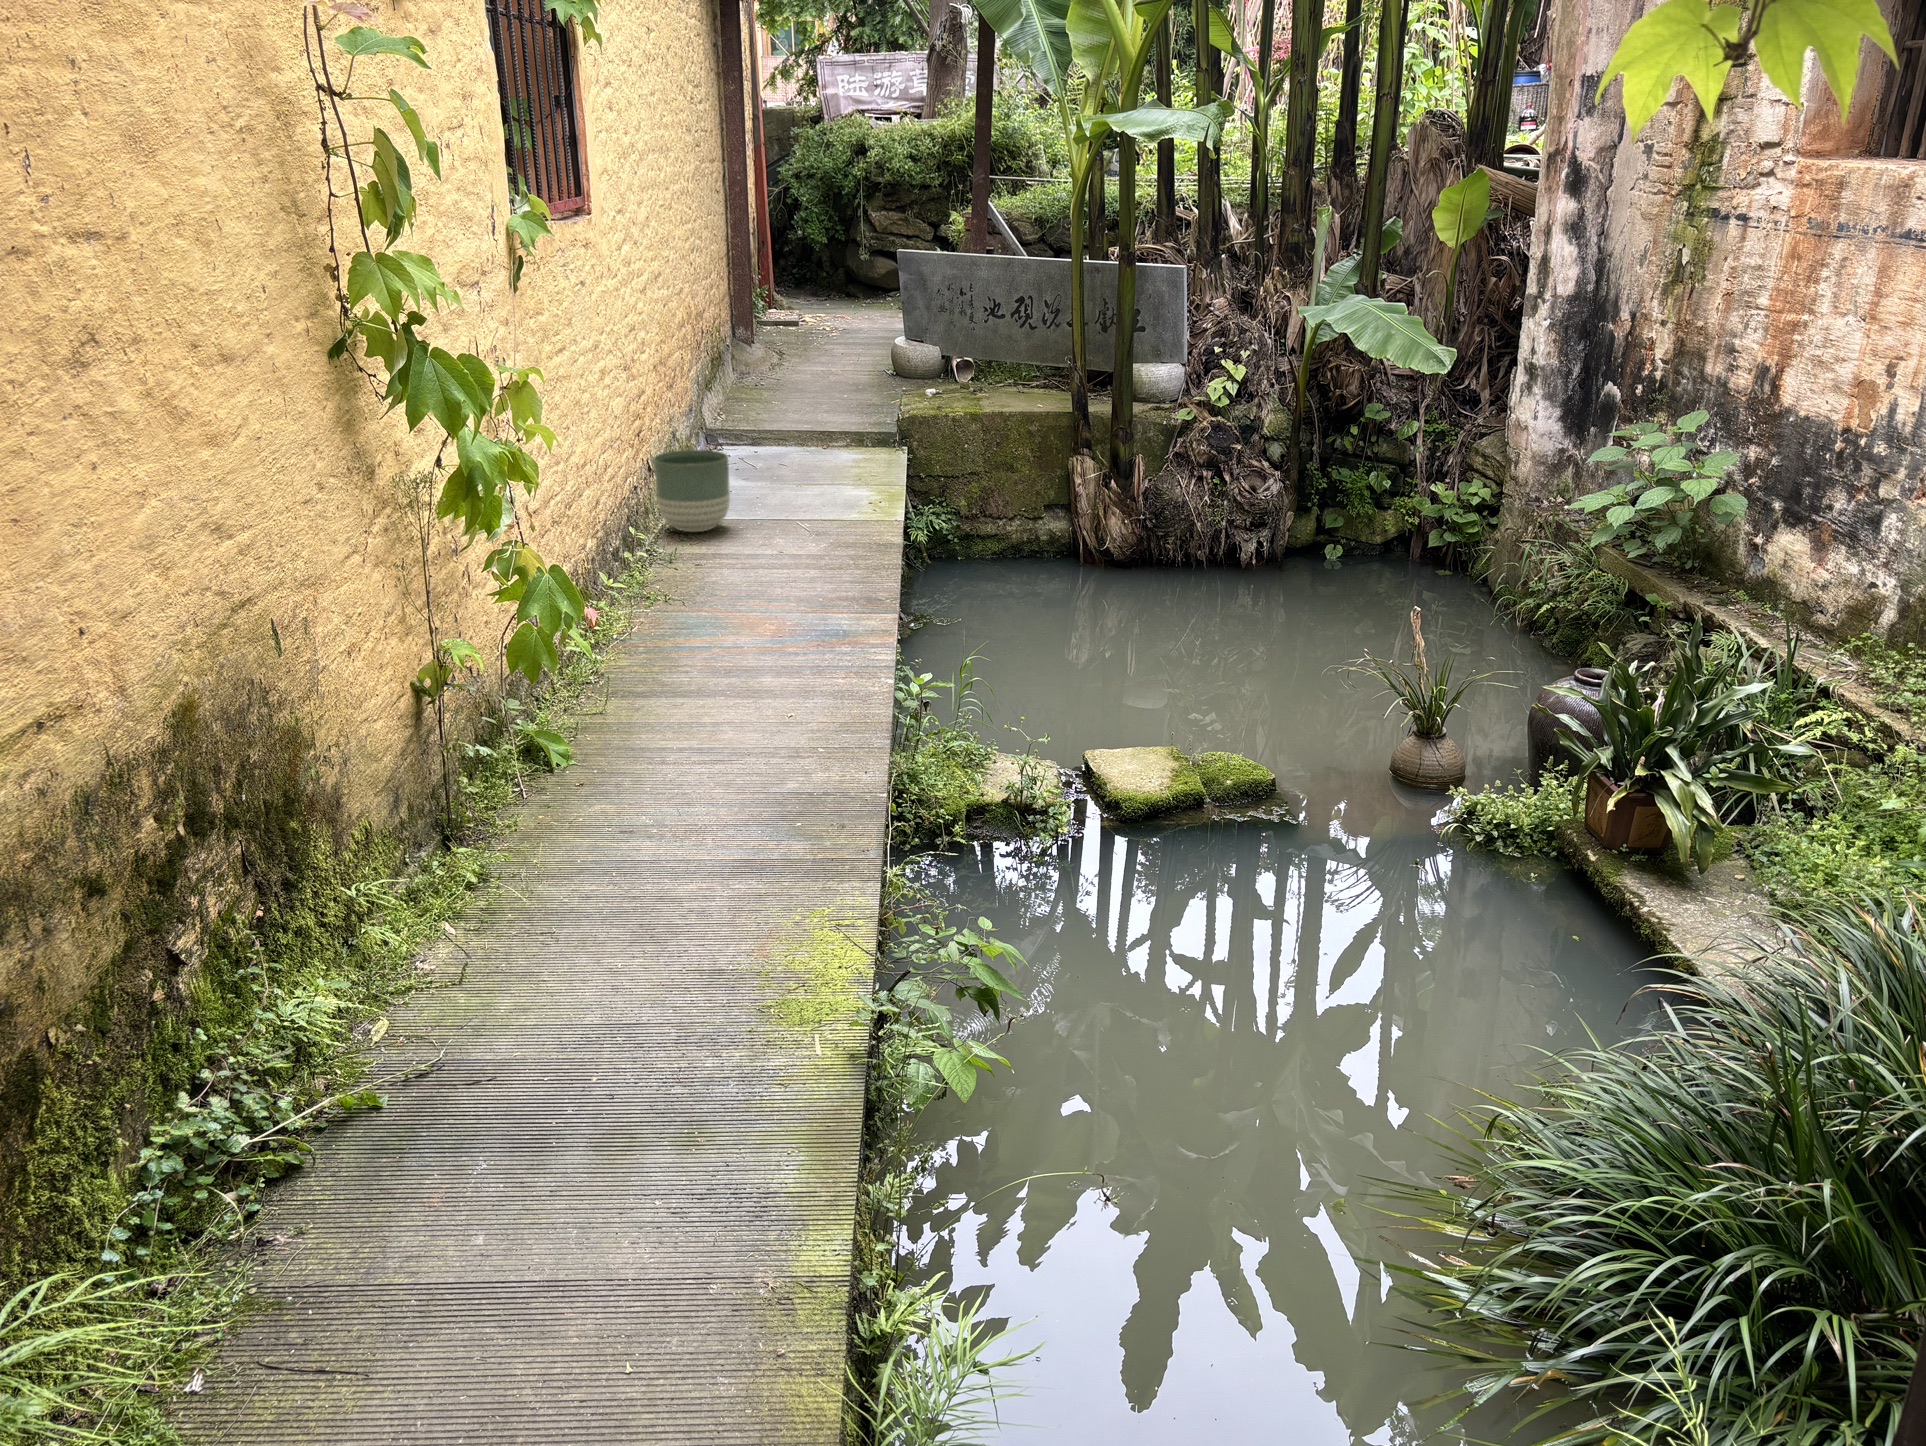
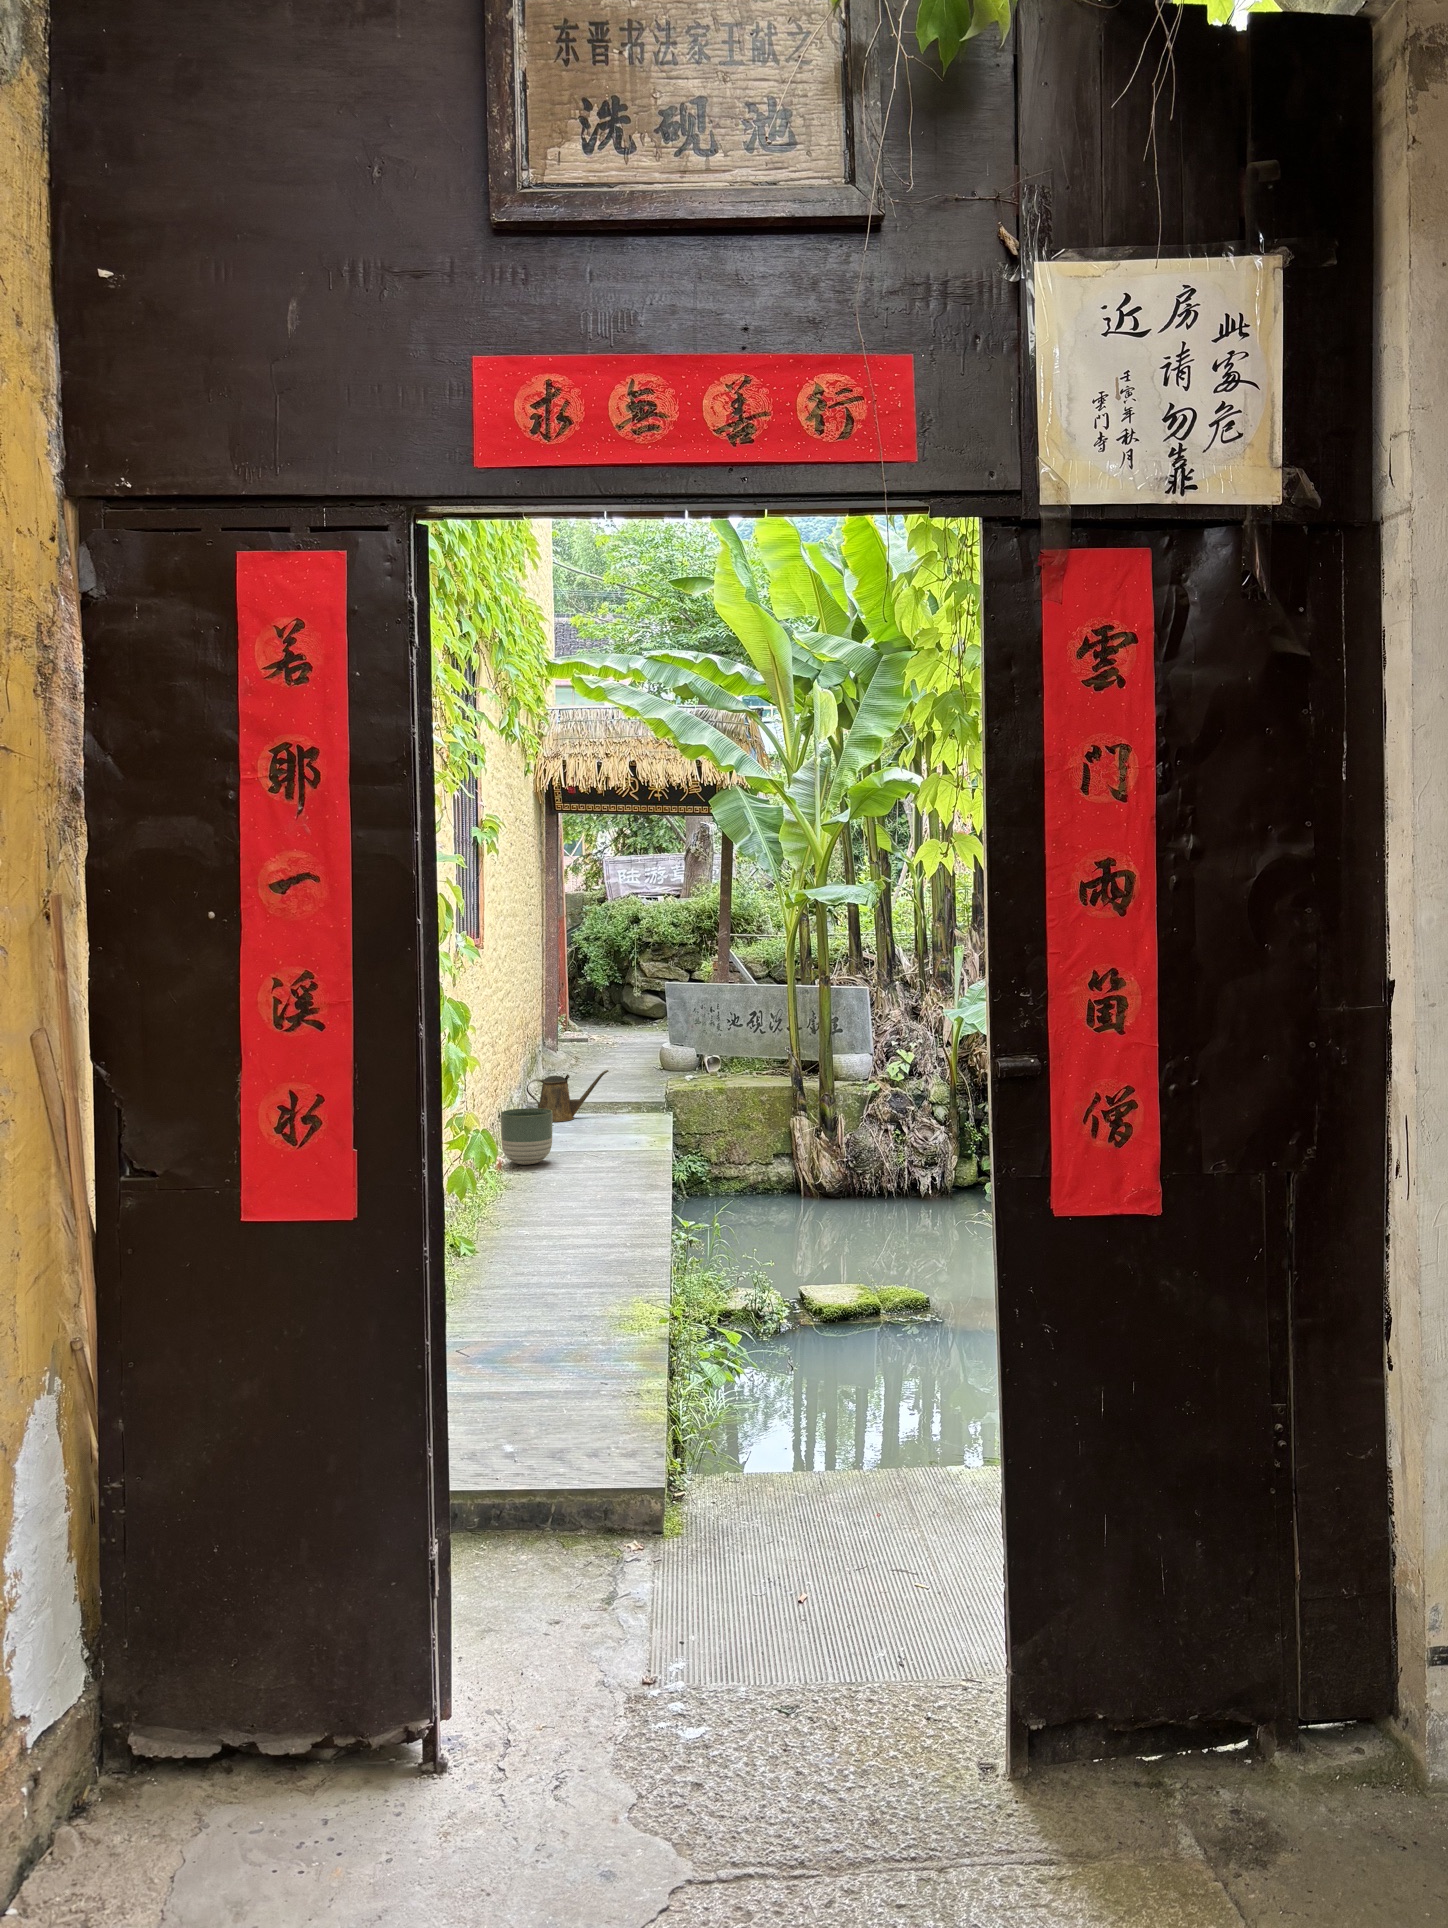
watering can: none [700,385,815,458] -> present [526,1070,609,1122]

